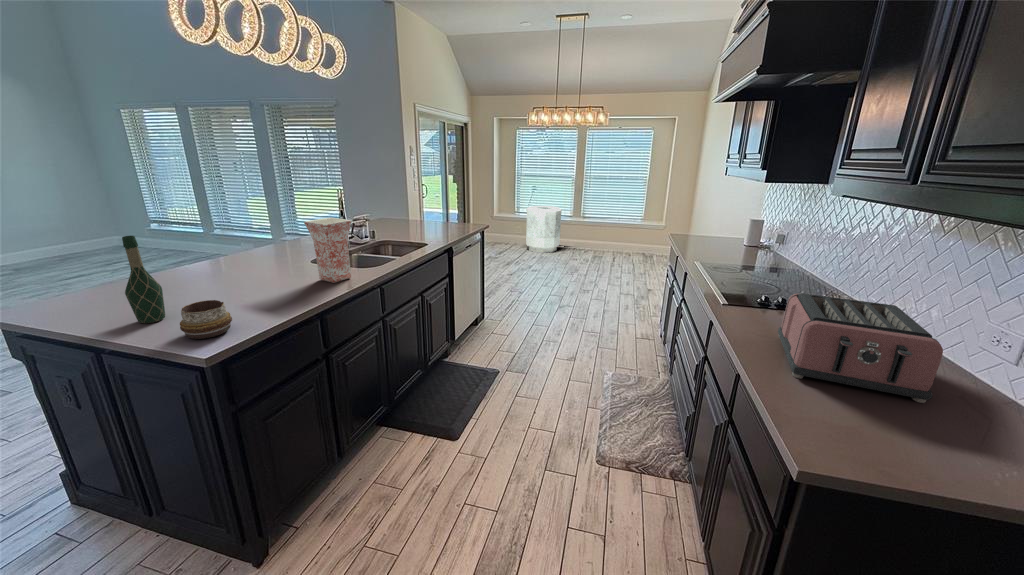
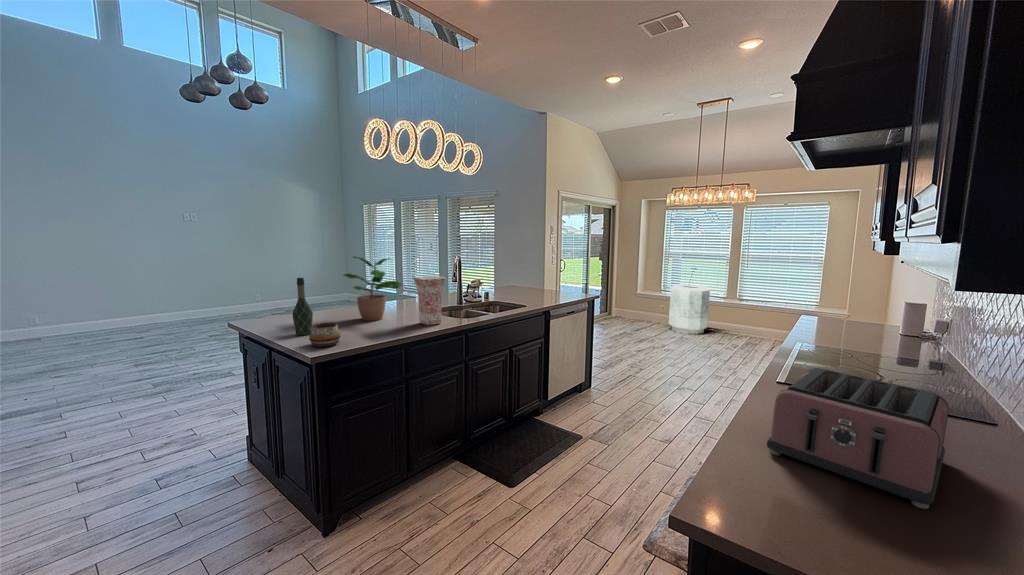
potted plant: none [183,196,286,285] -> present [344,257,402,321]

